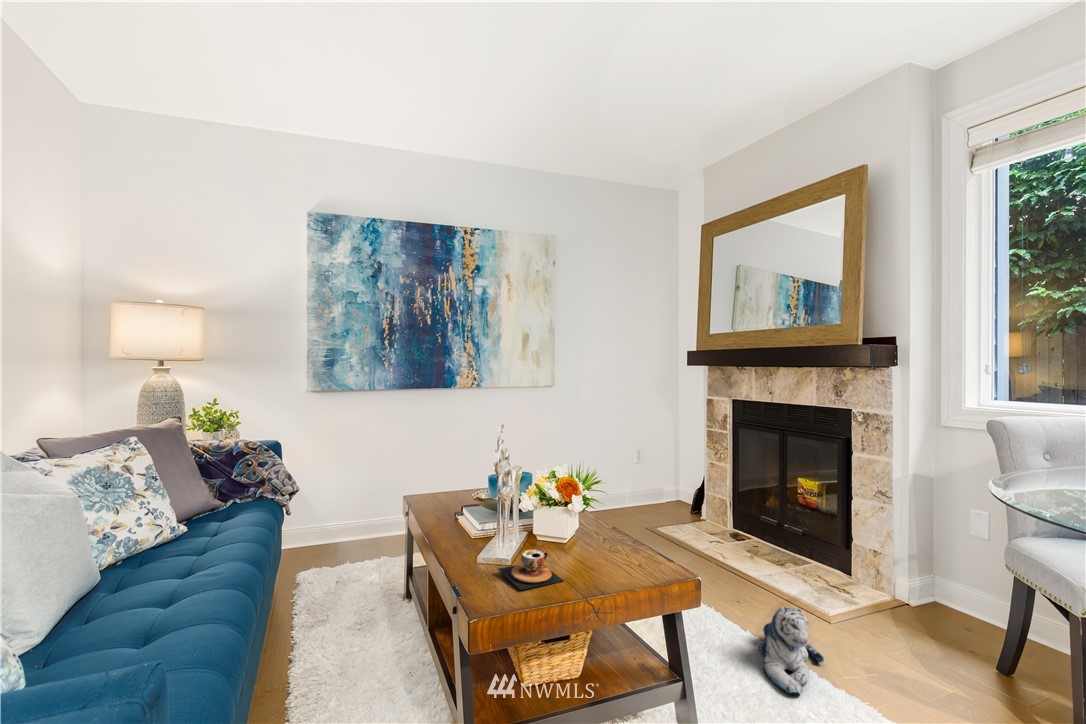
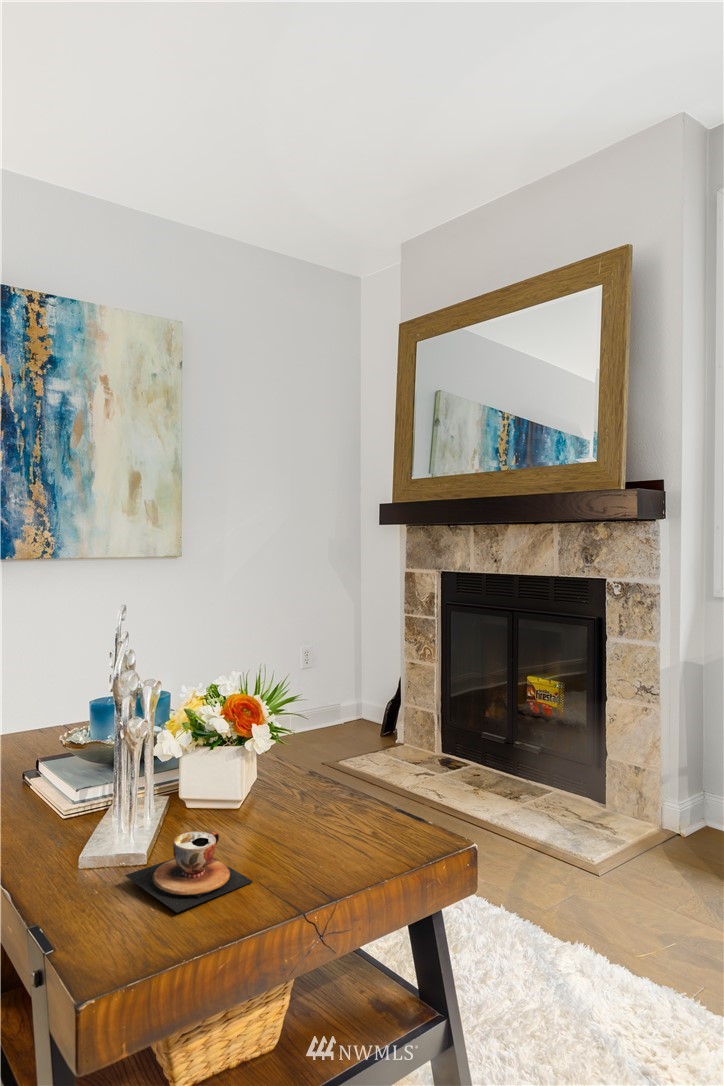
plush toy: present [759,607,824,694] -> none [516,865,606,995]

